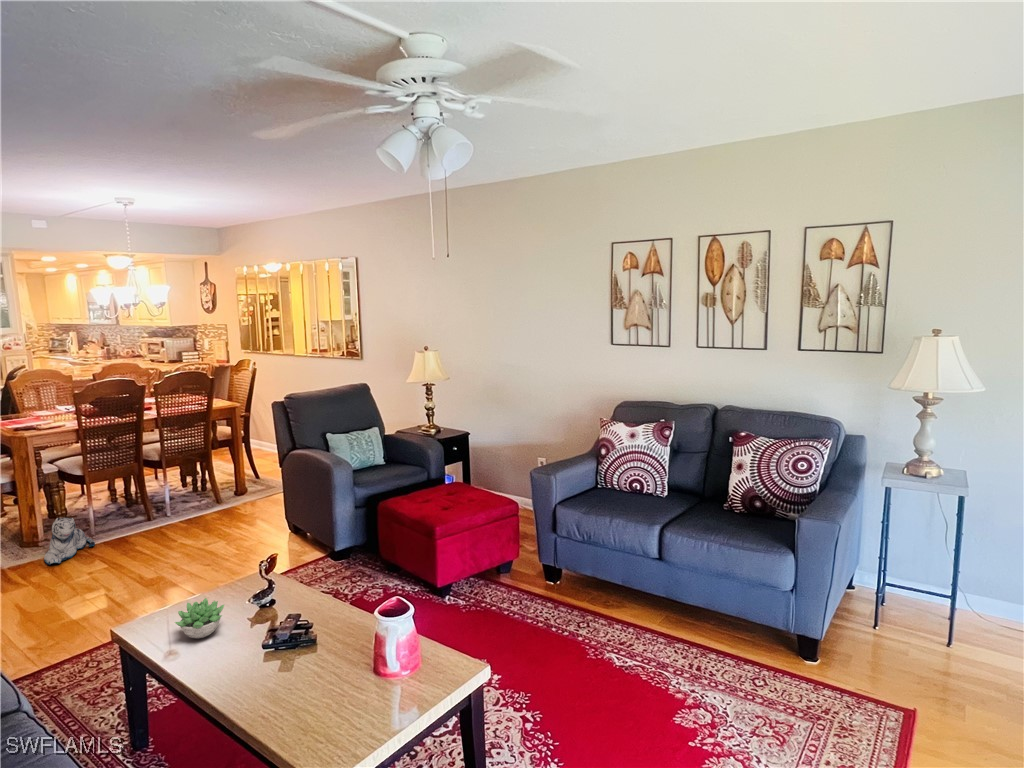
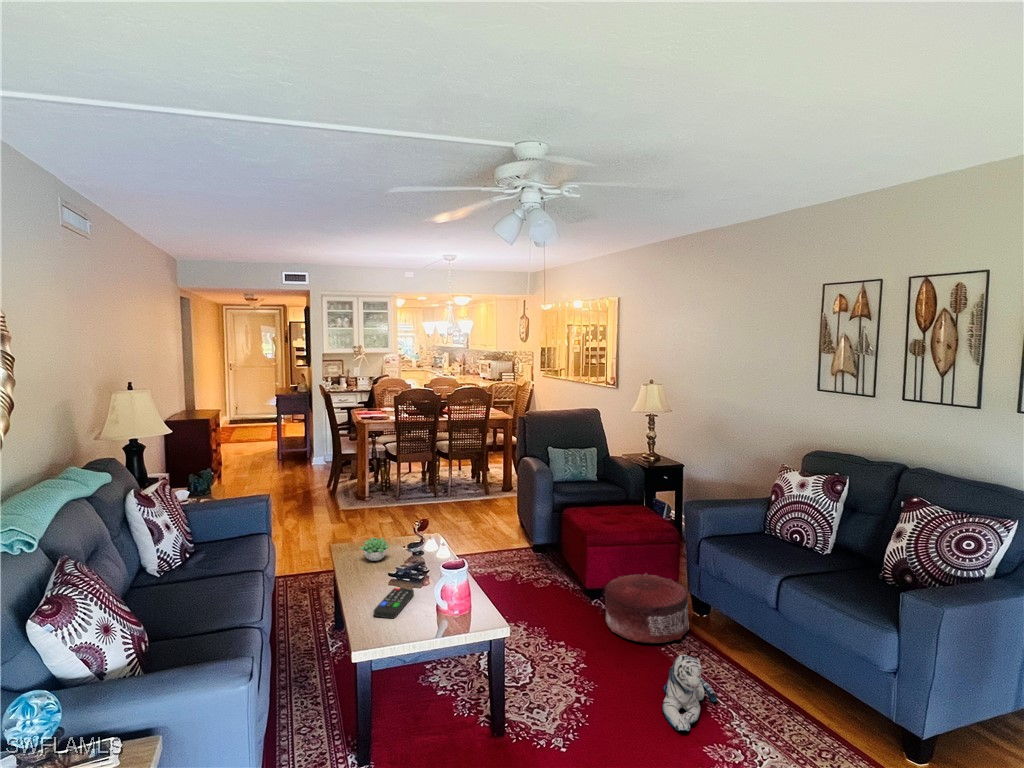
plush toy: present [44,518,95,565] -> present [662,655,717,731]
pouf: none [469,556,561,634] -> present [605,573,689,643]
remote control: none [295,658,342,717] -> present [373,588,414,618]

